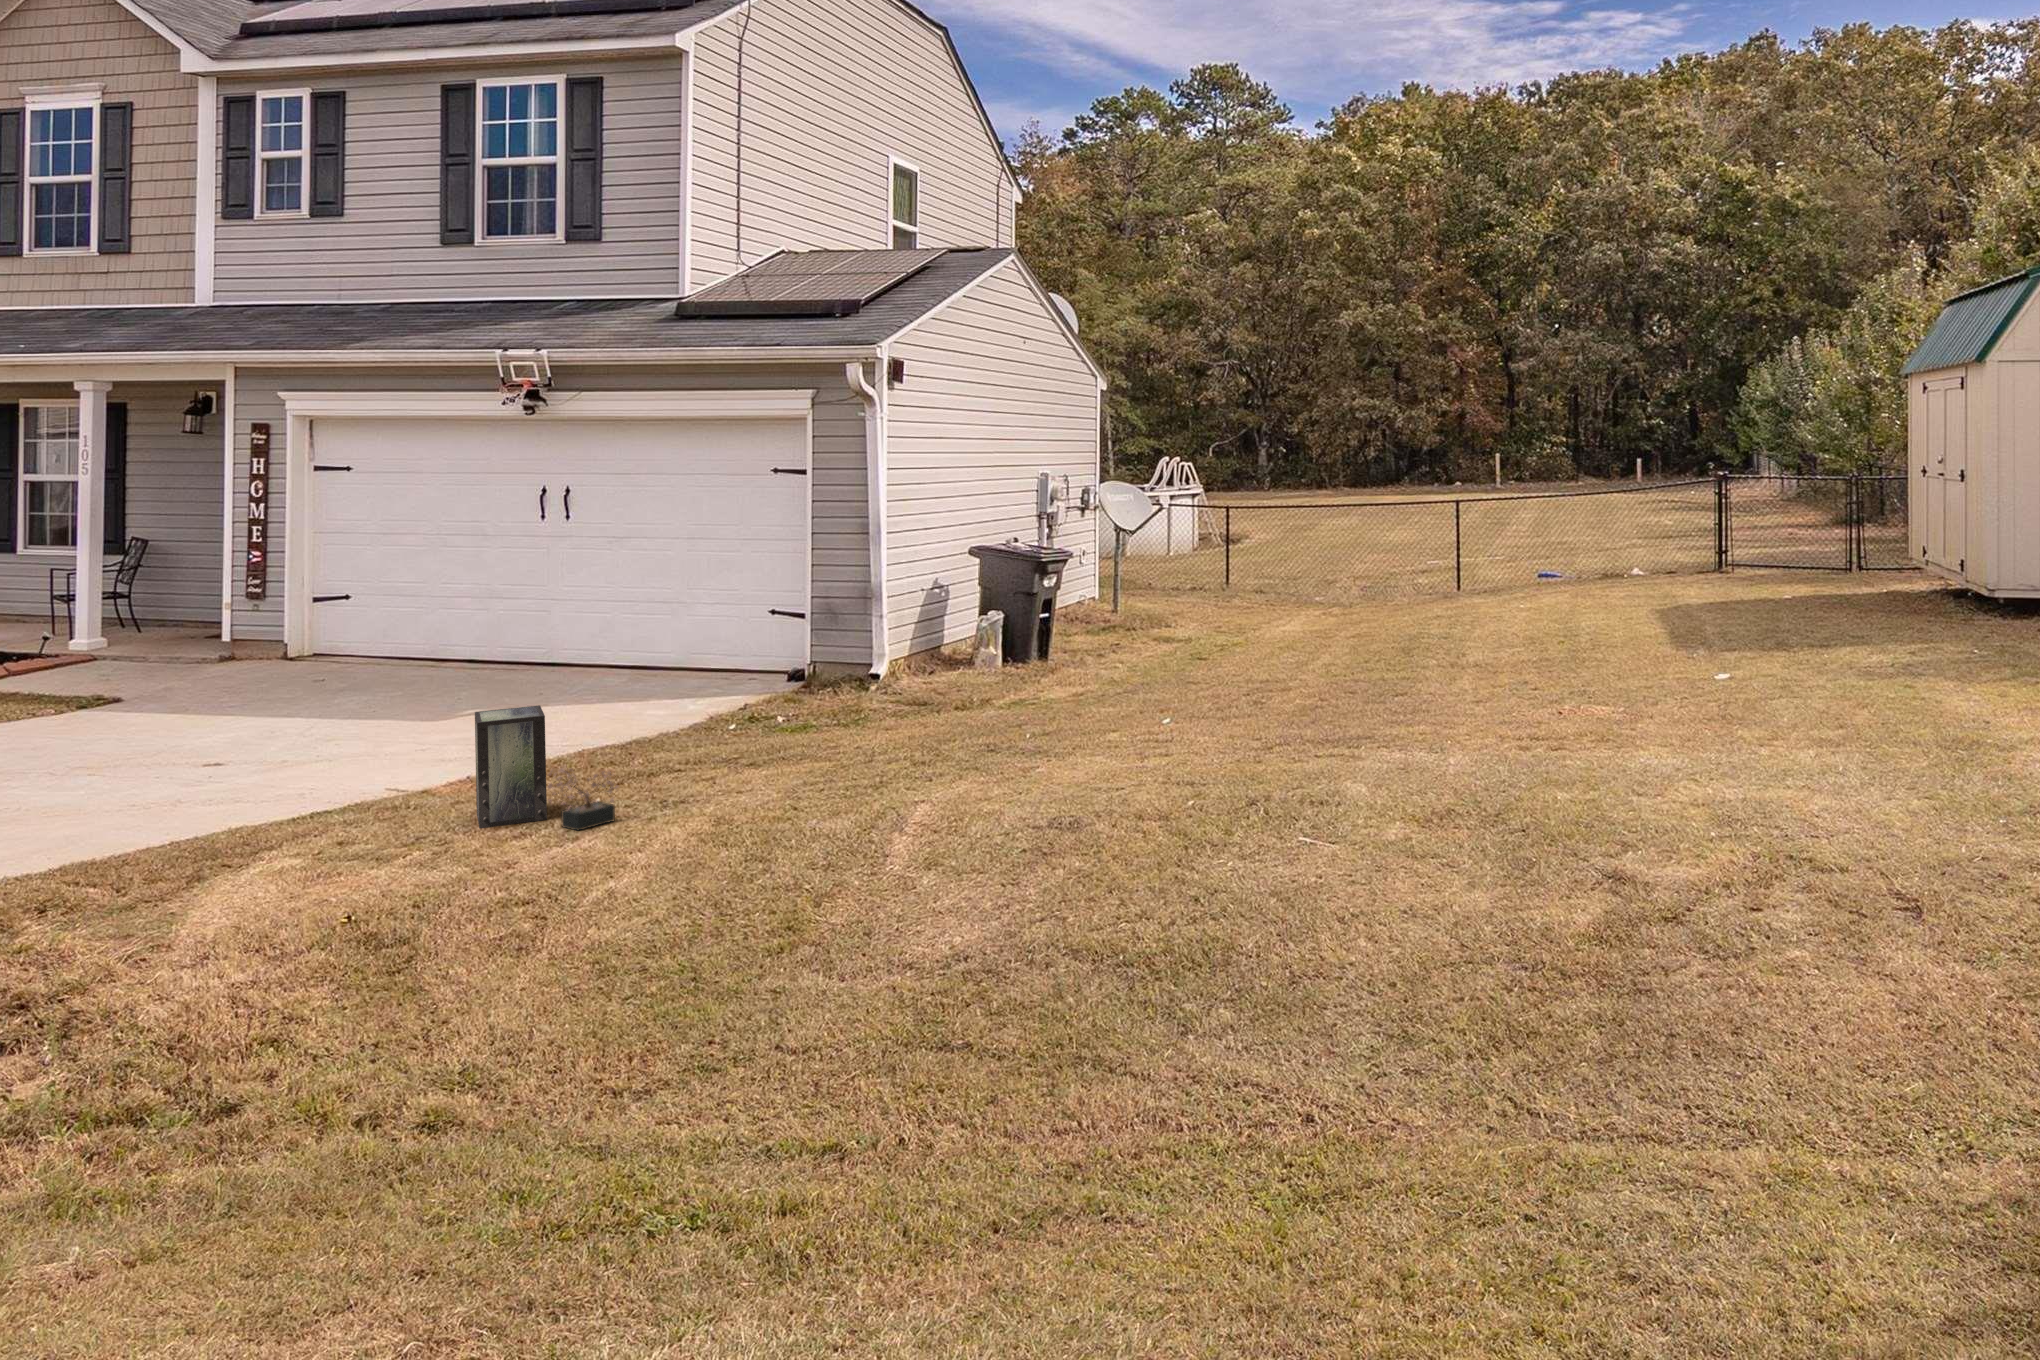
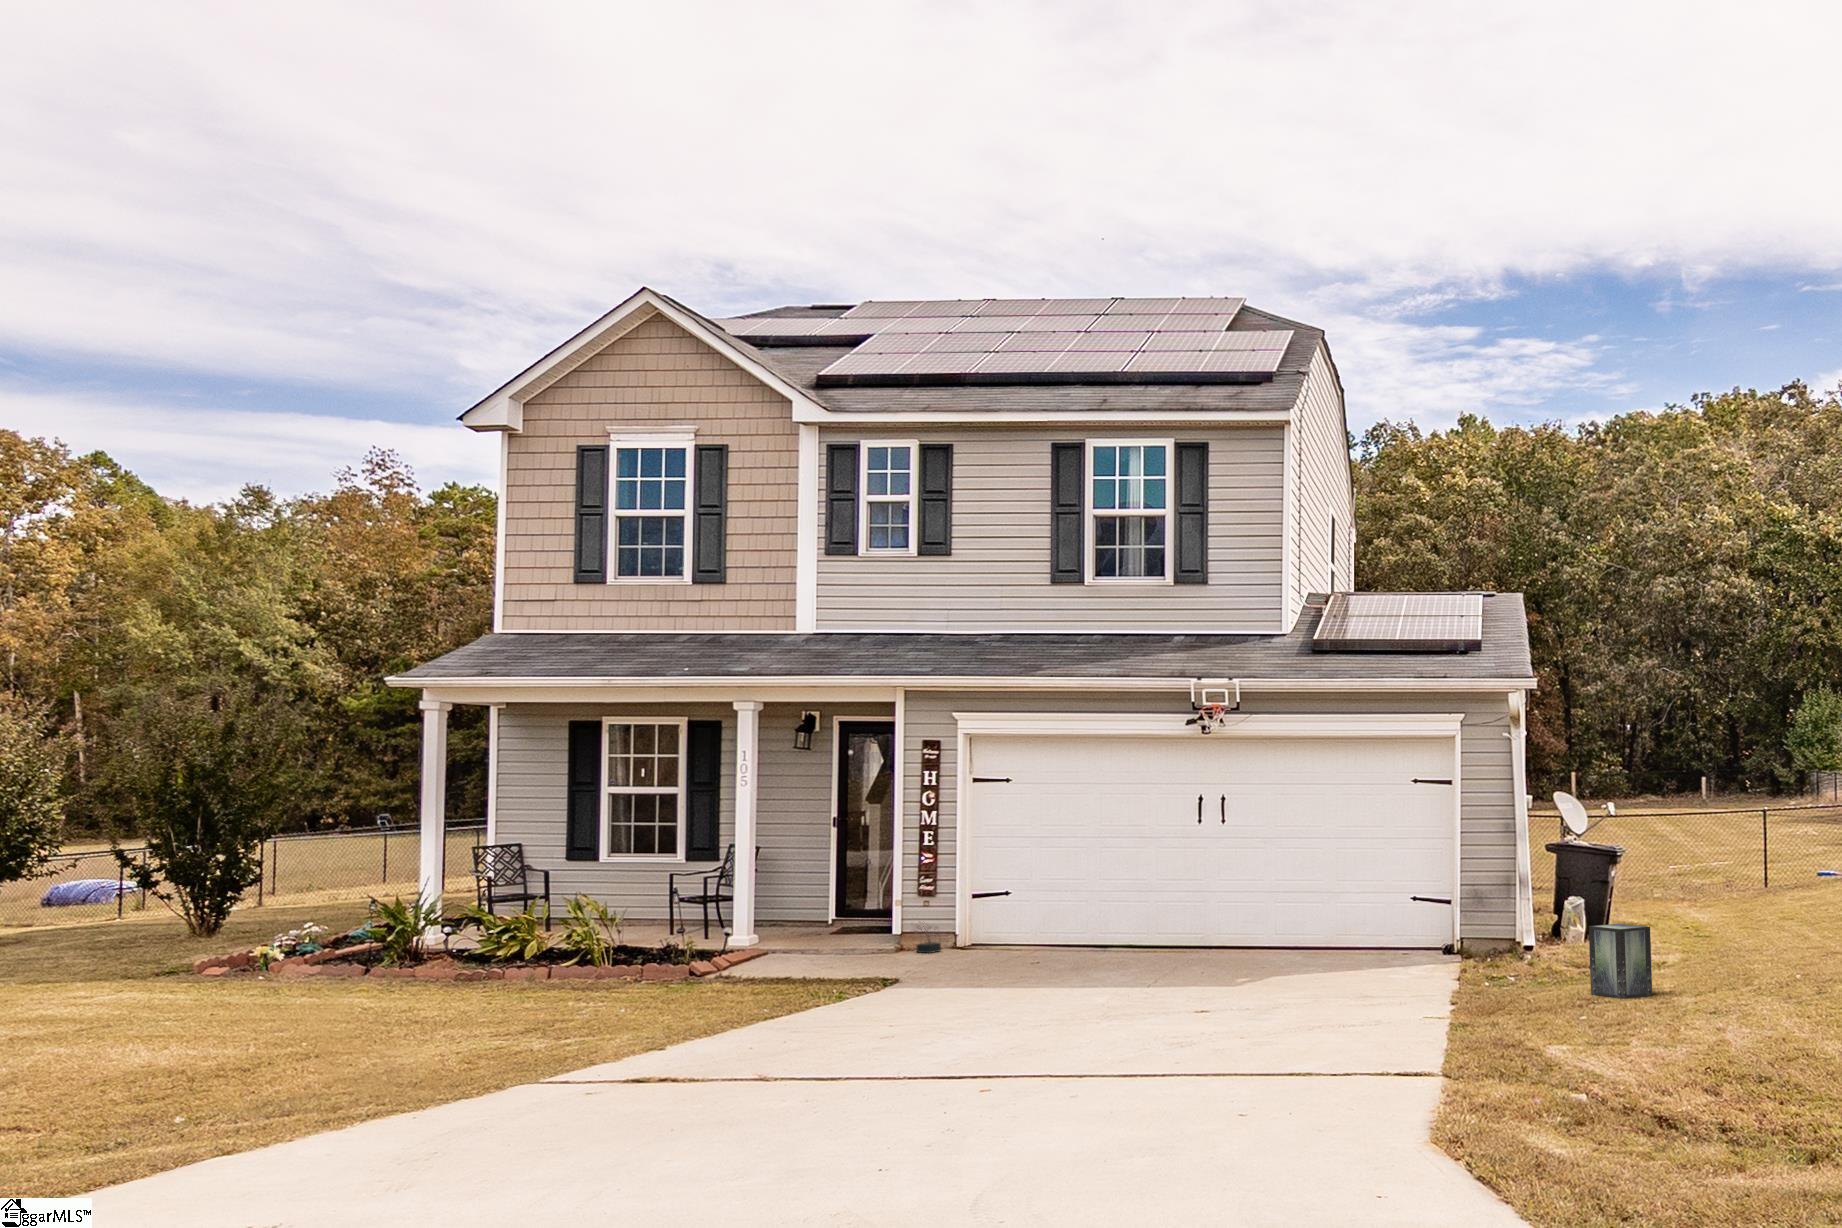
decorative plant: present [548,769,618,831] -> present [914,926,941,953]

